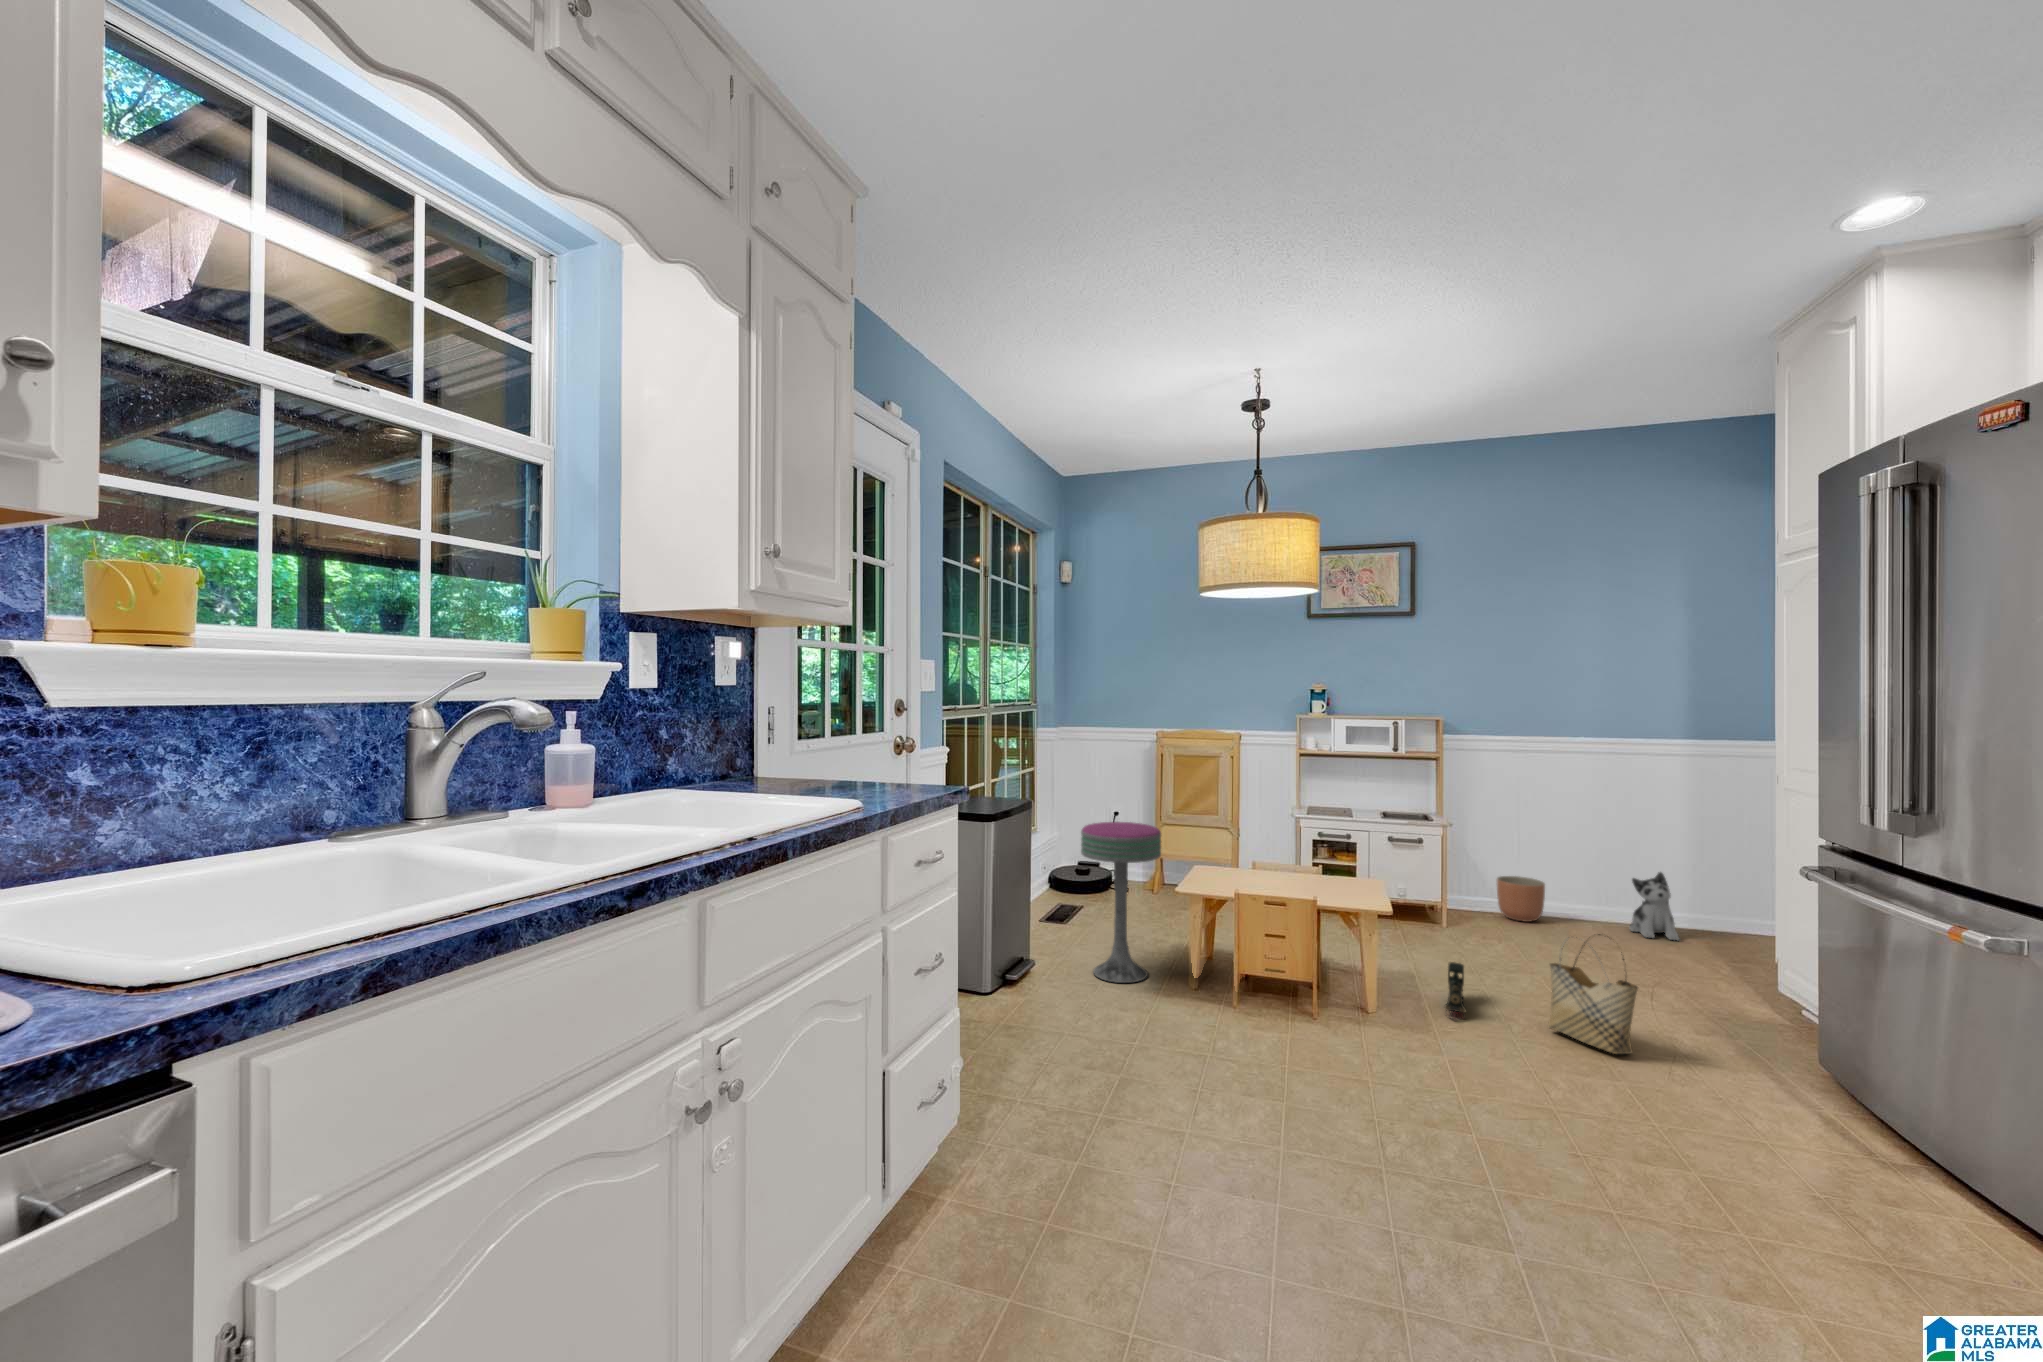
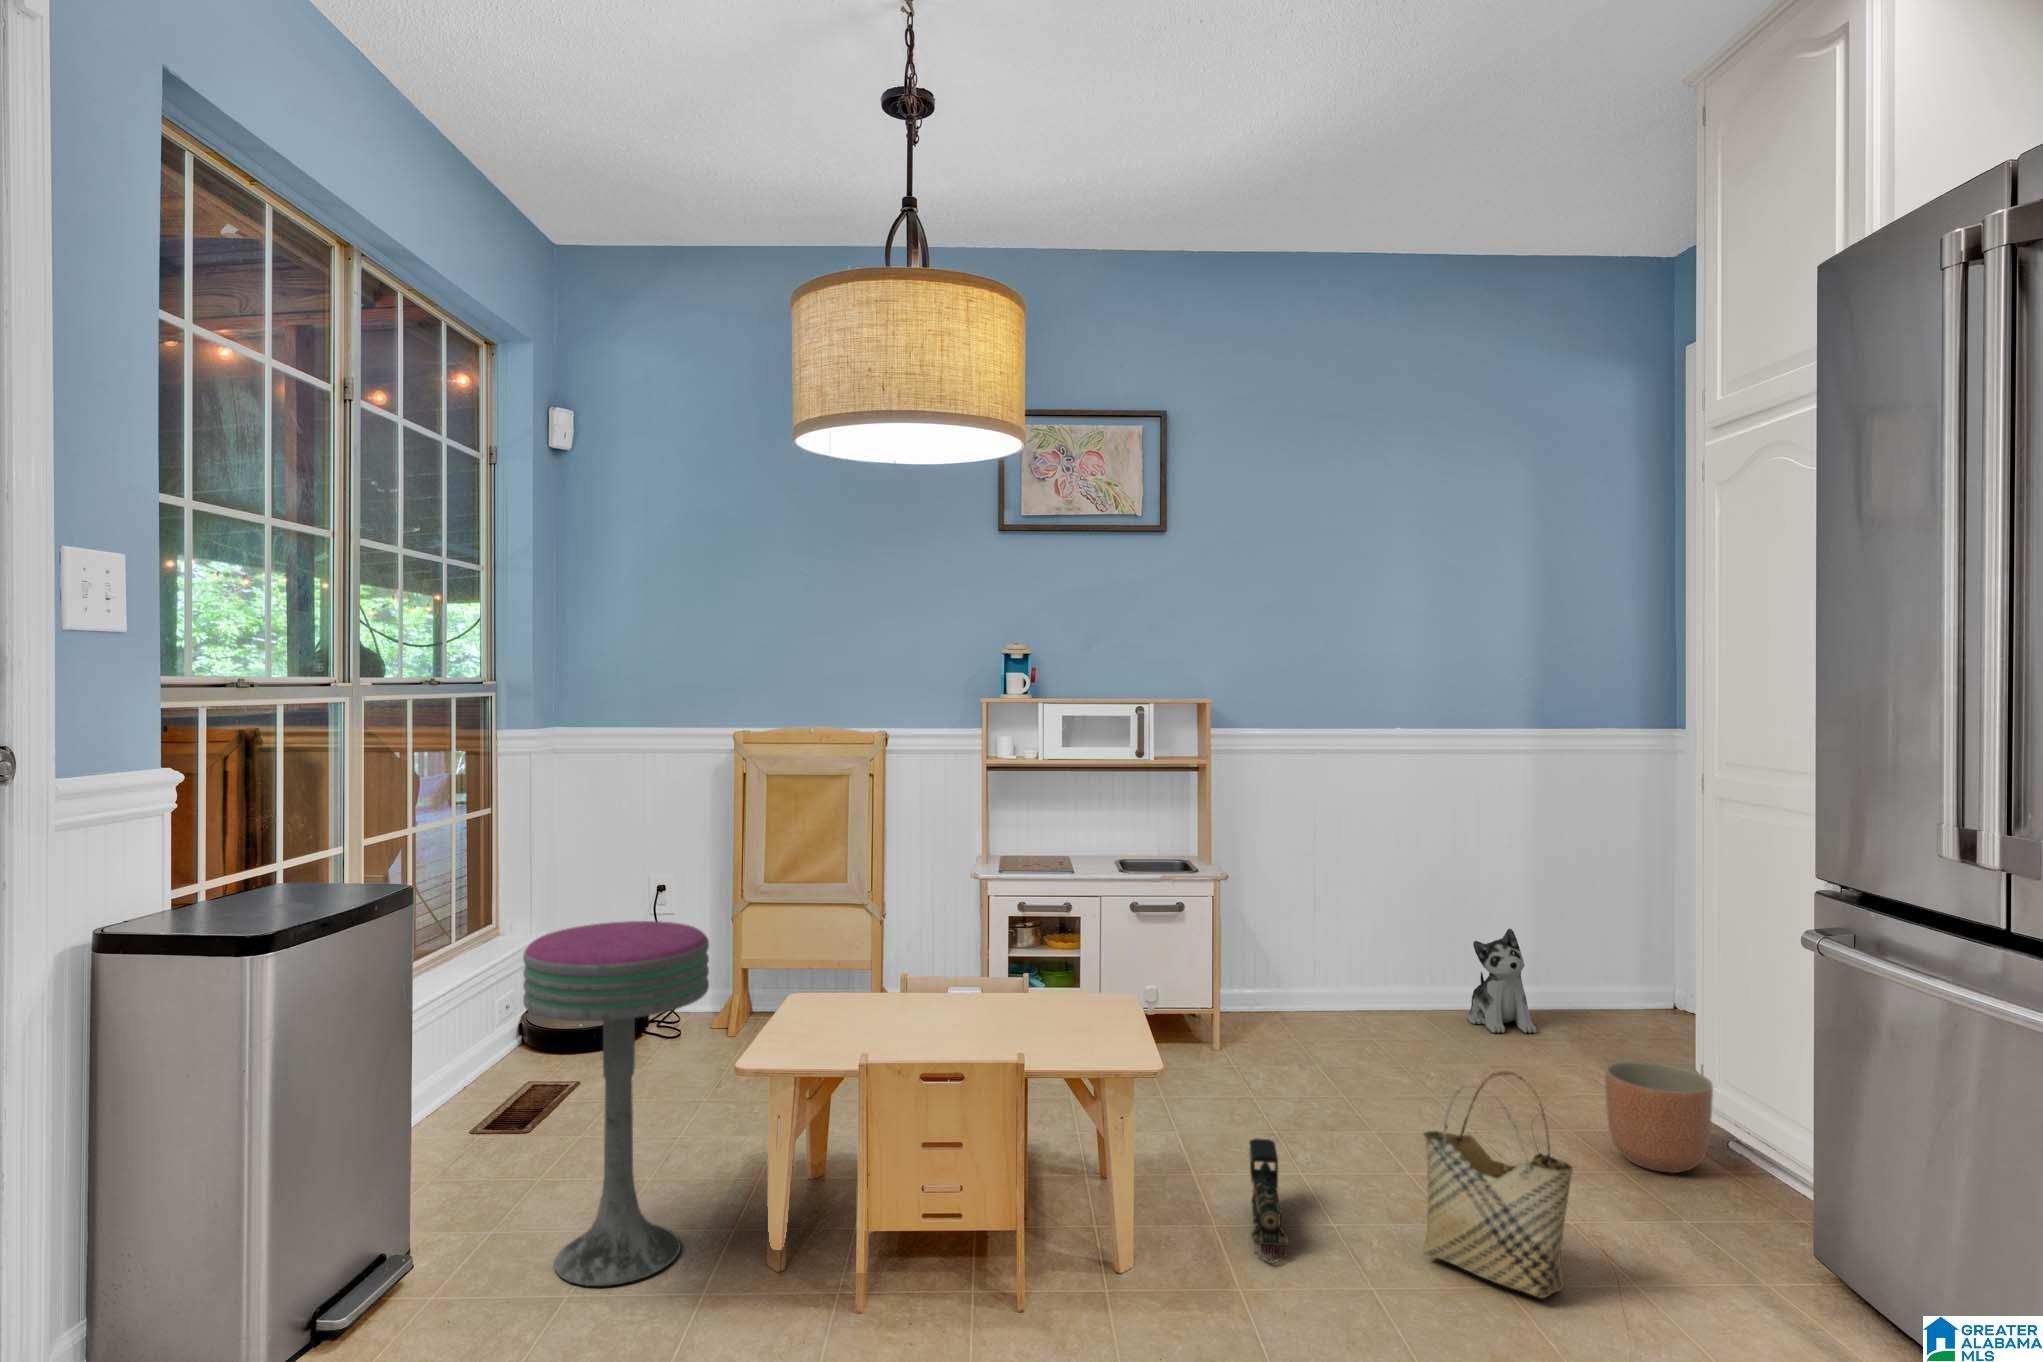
planter: present [1497,876,1545,922] -> present [1605,1061,1713,1173]

